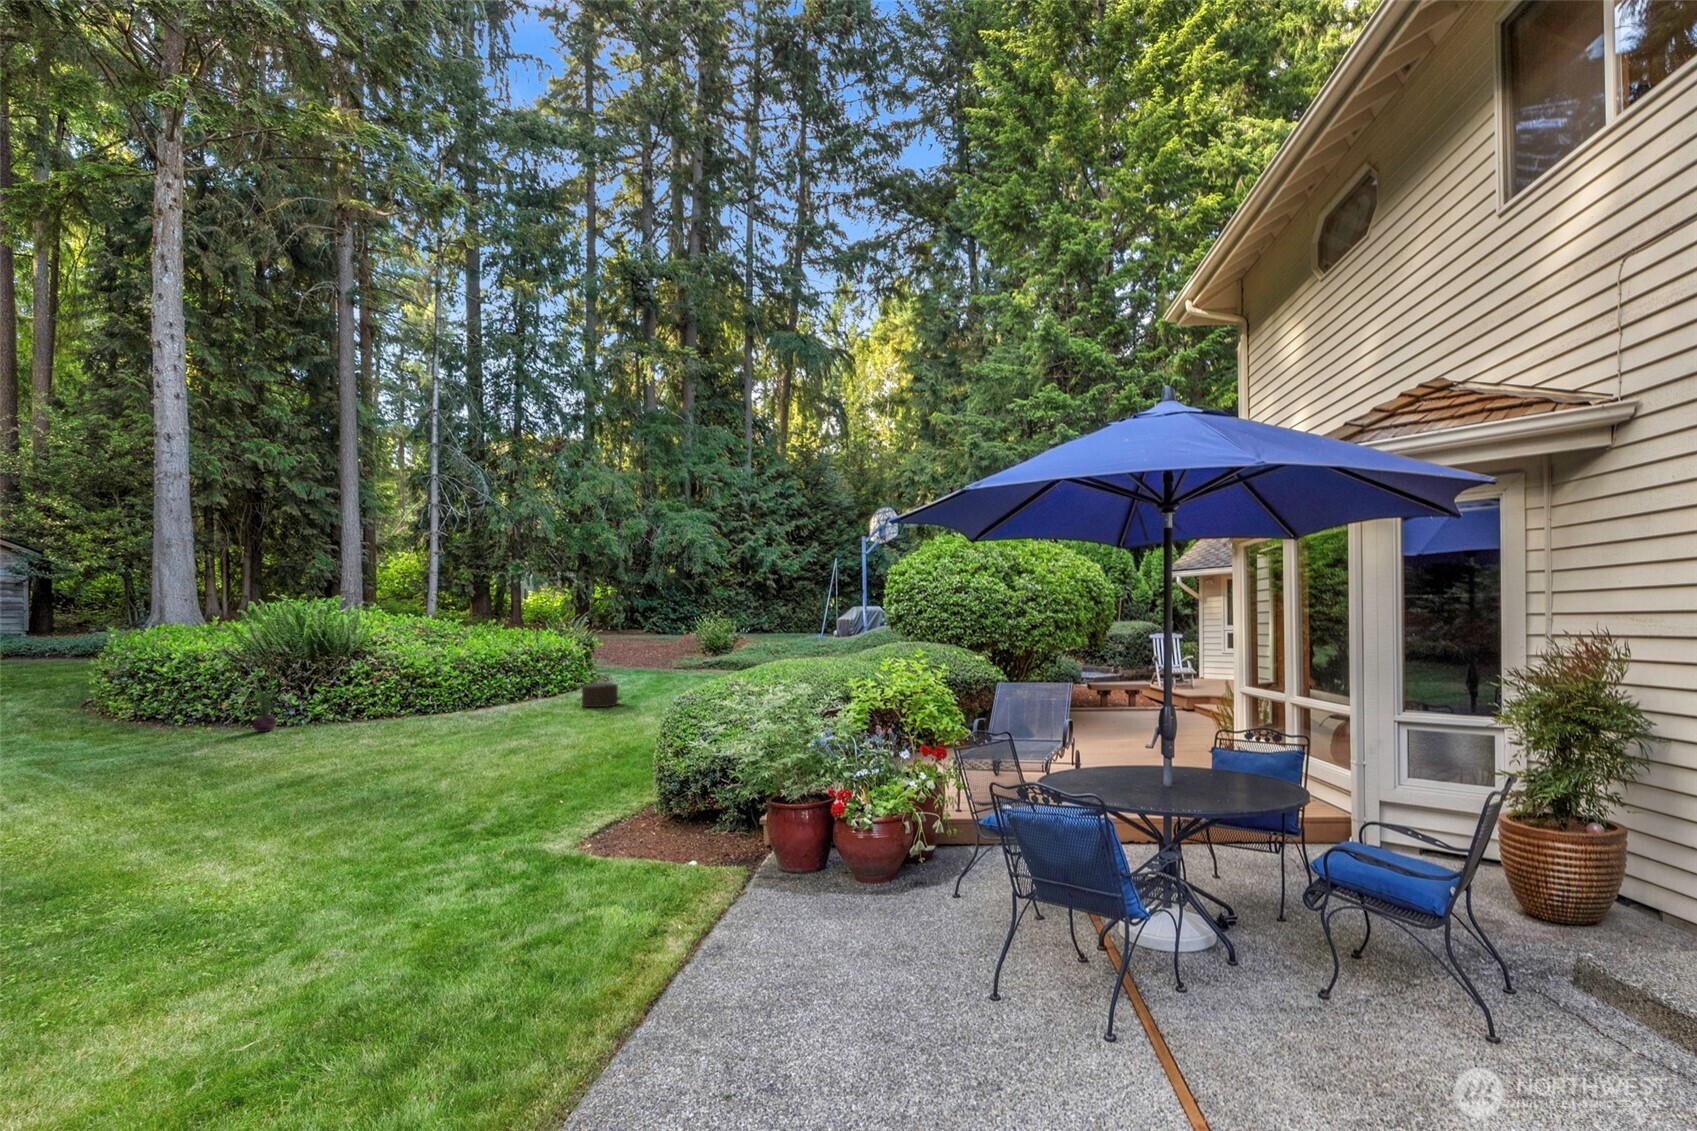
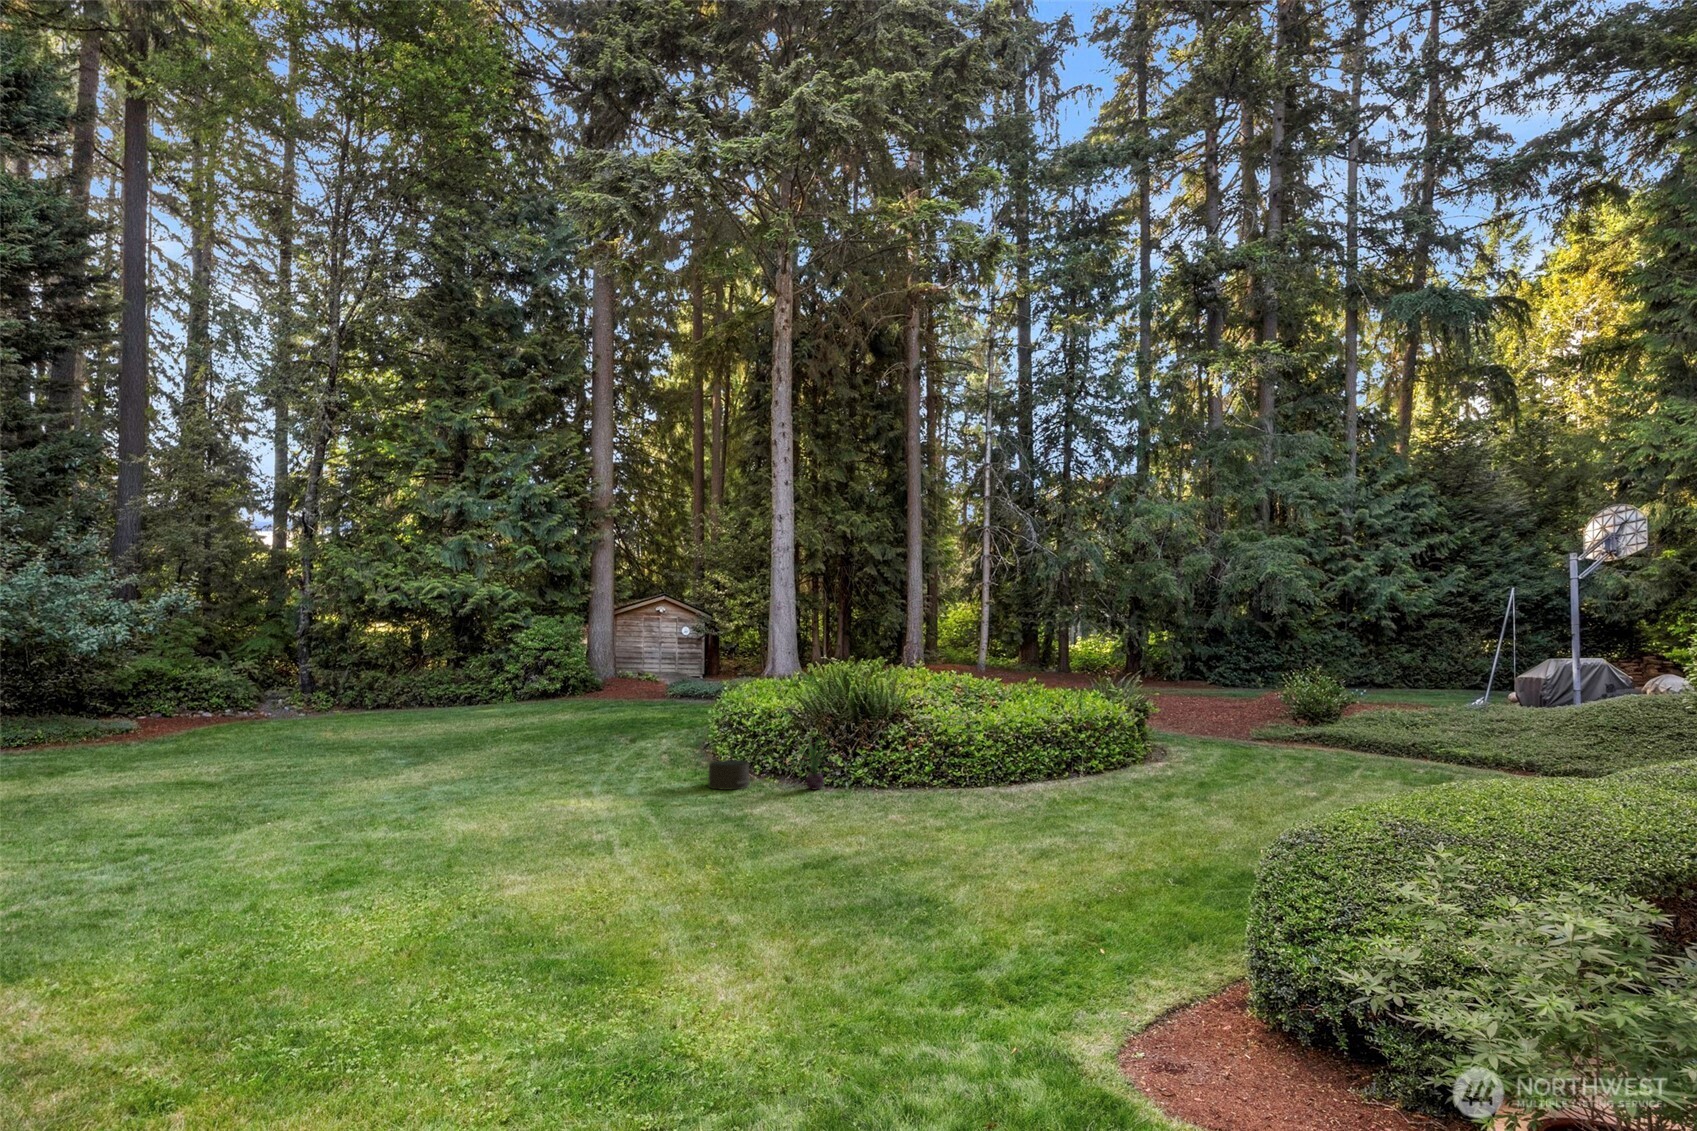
pouf: present [577,683,622,707] -> present [701,760,751,790]

